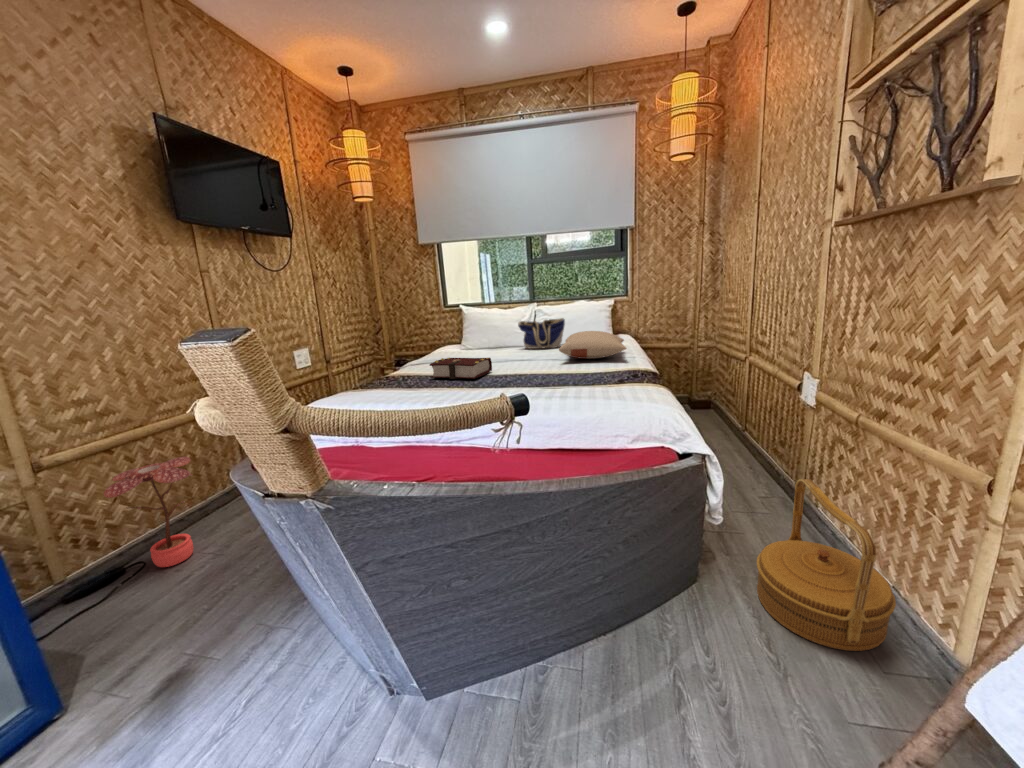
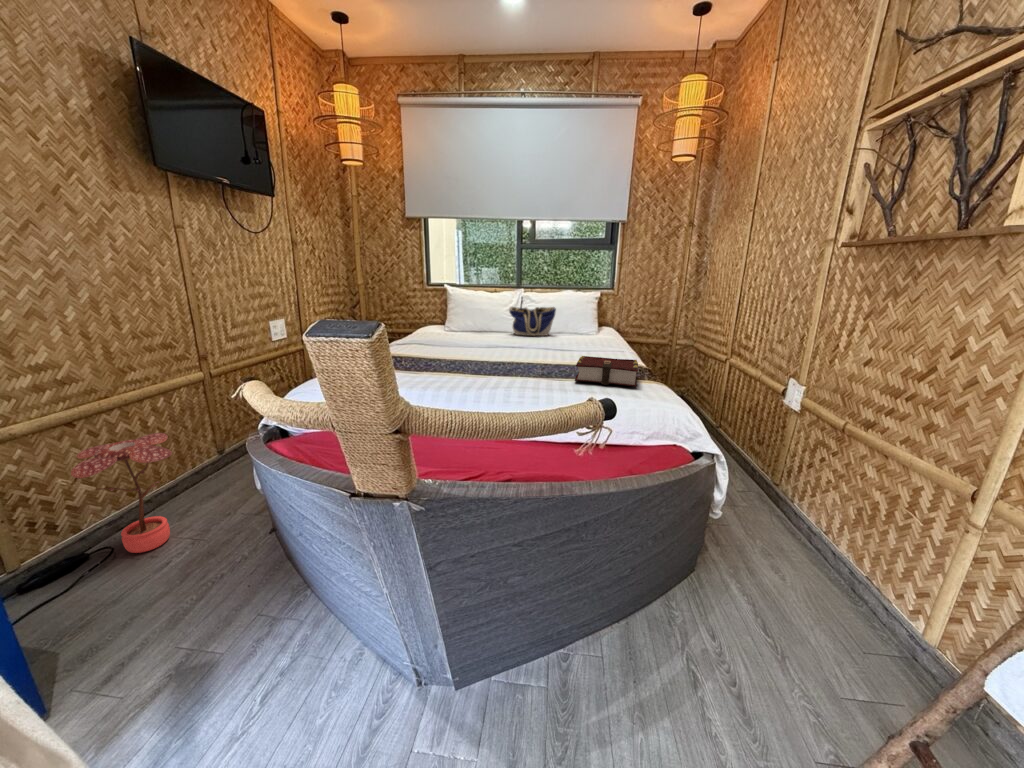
pillow: present [559,331,627,359] -> none [557,323,623,351]
book: present [430,358,492,379] -> present [575,356,638,386]
woven basket: present [756,479,896,651] -> none [749,479,874,634]

